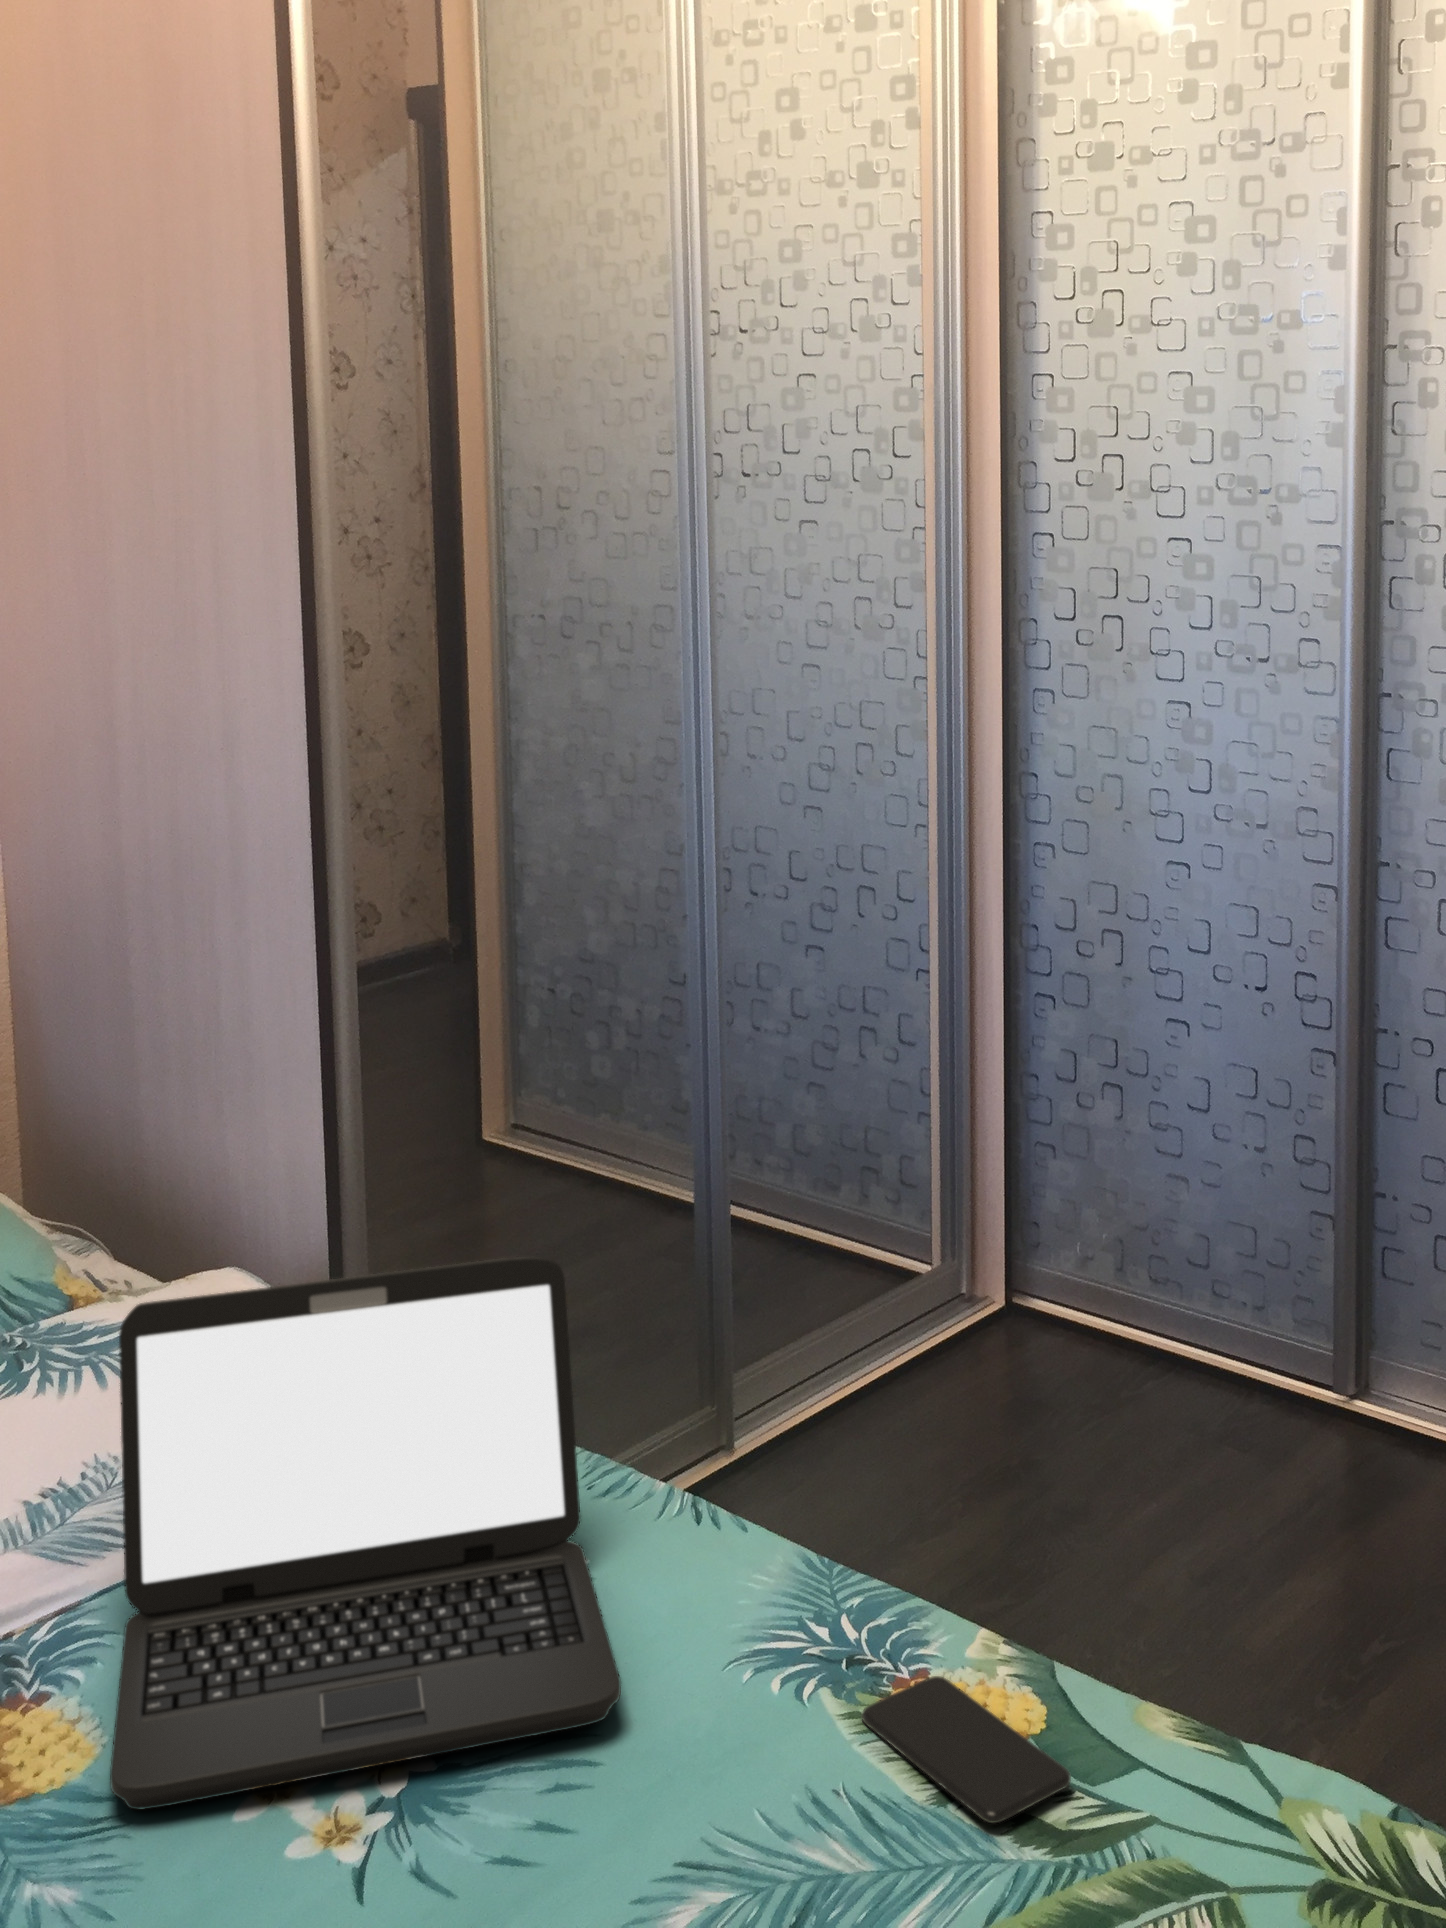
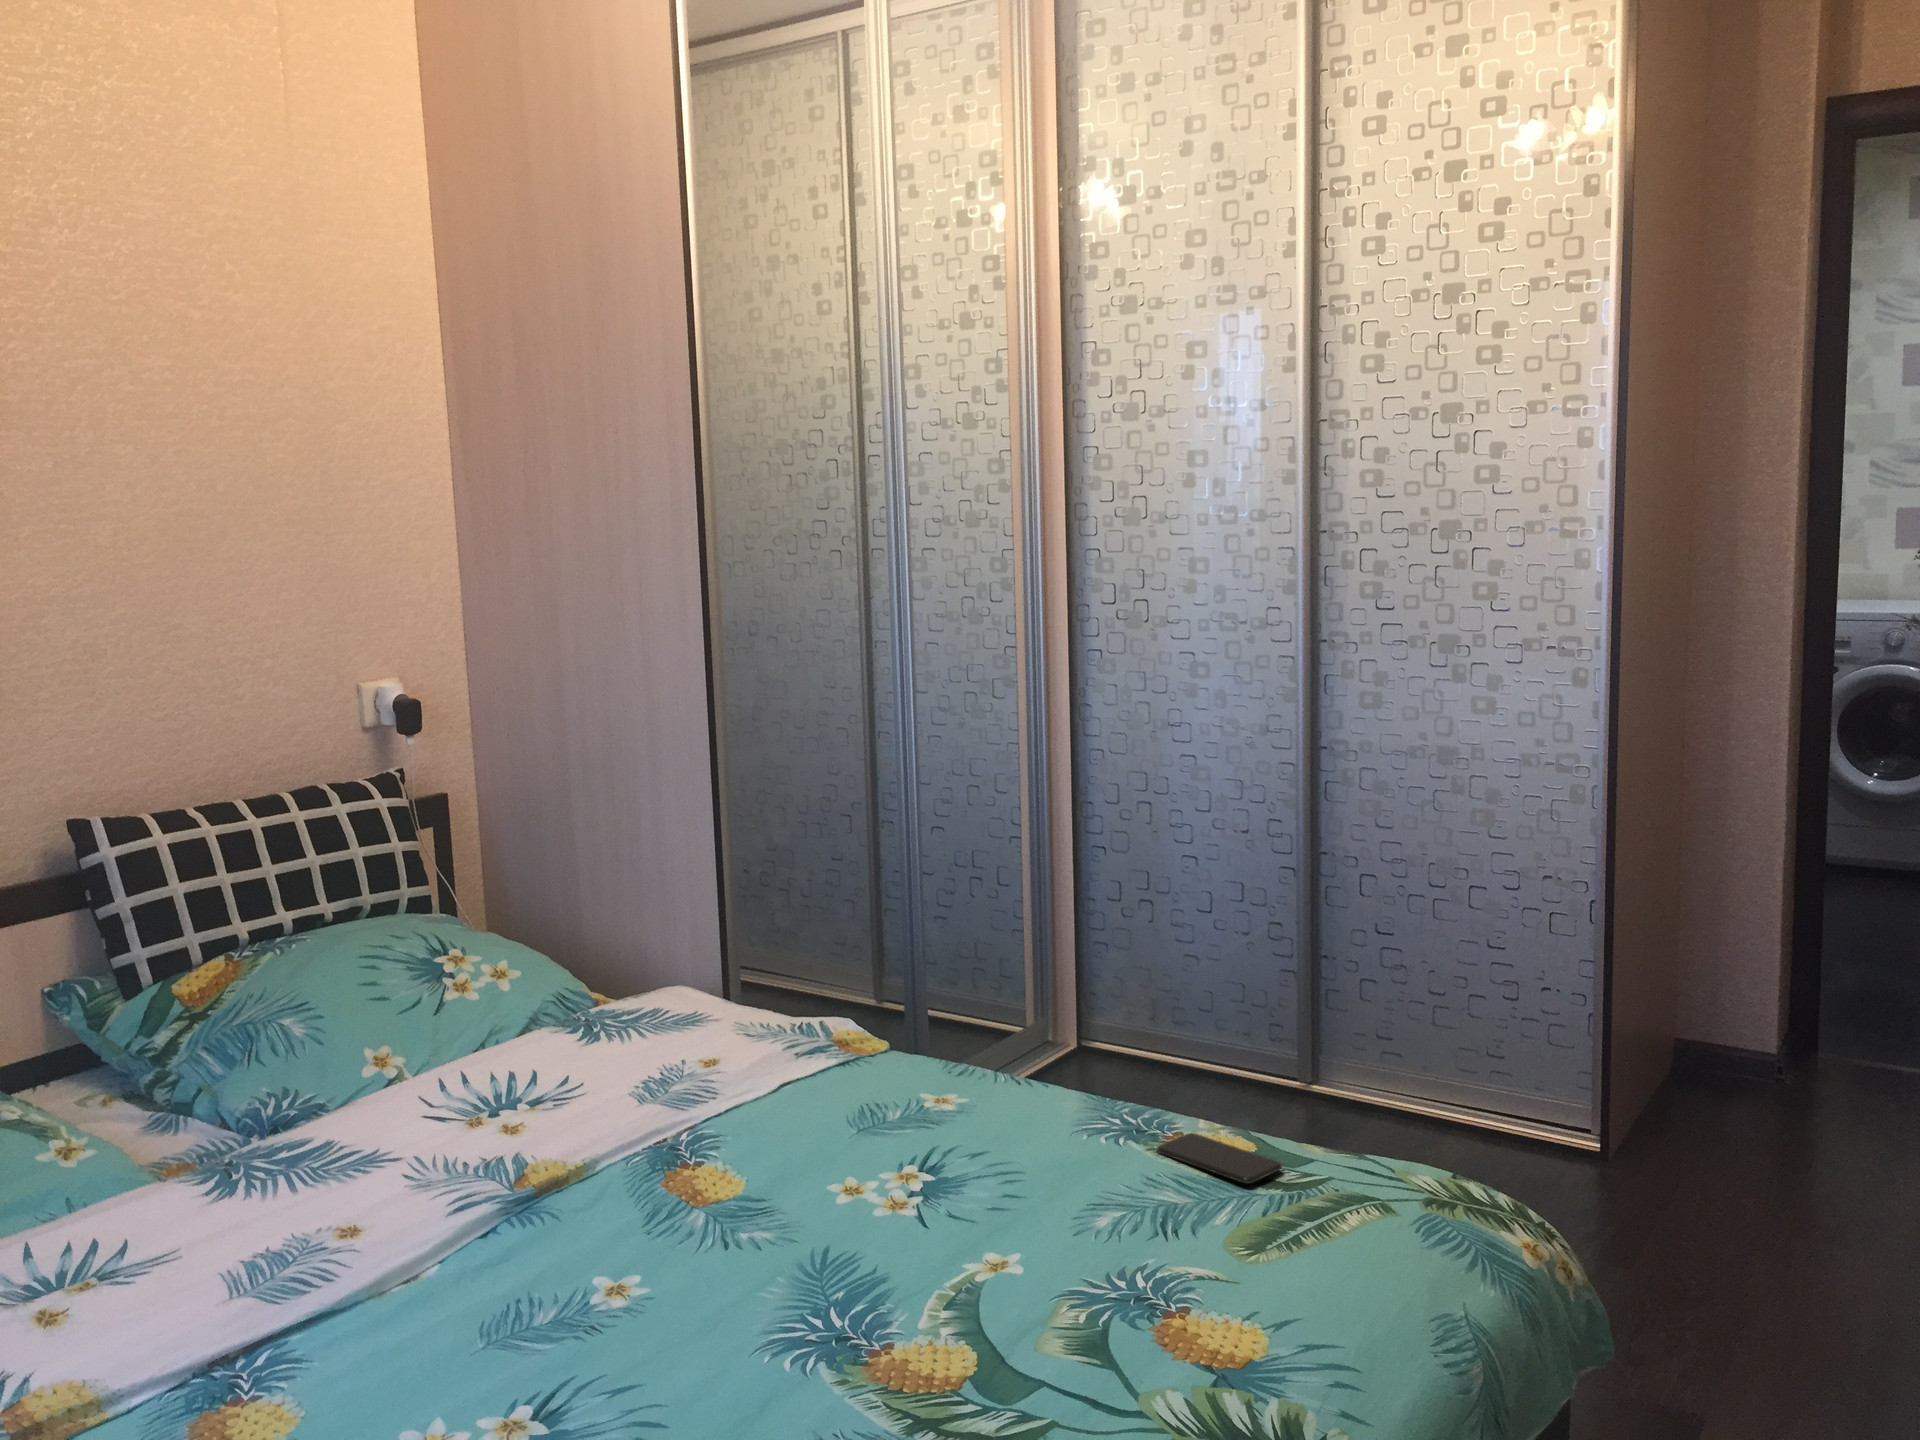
laptop: present [110,1257,621,1810] -> none [714,928,1028,1197]

